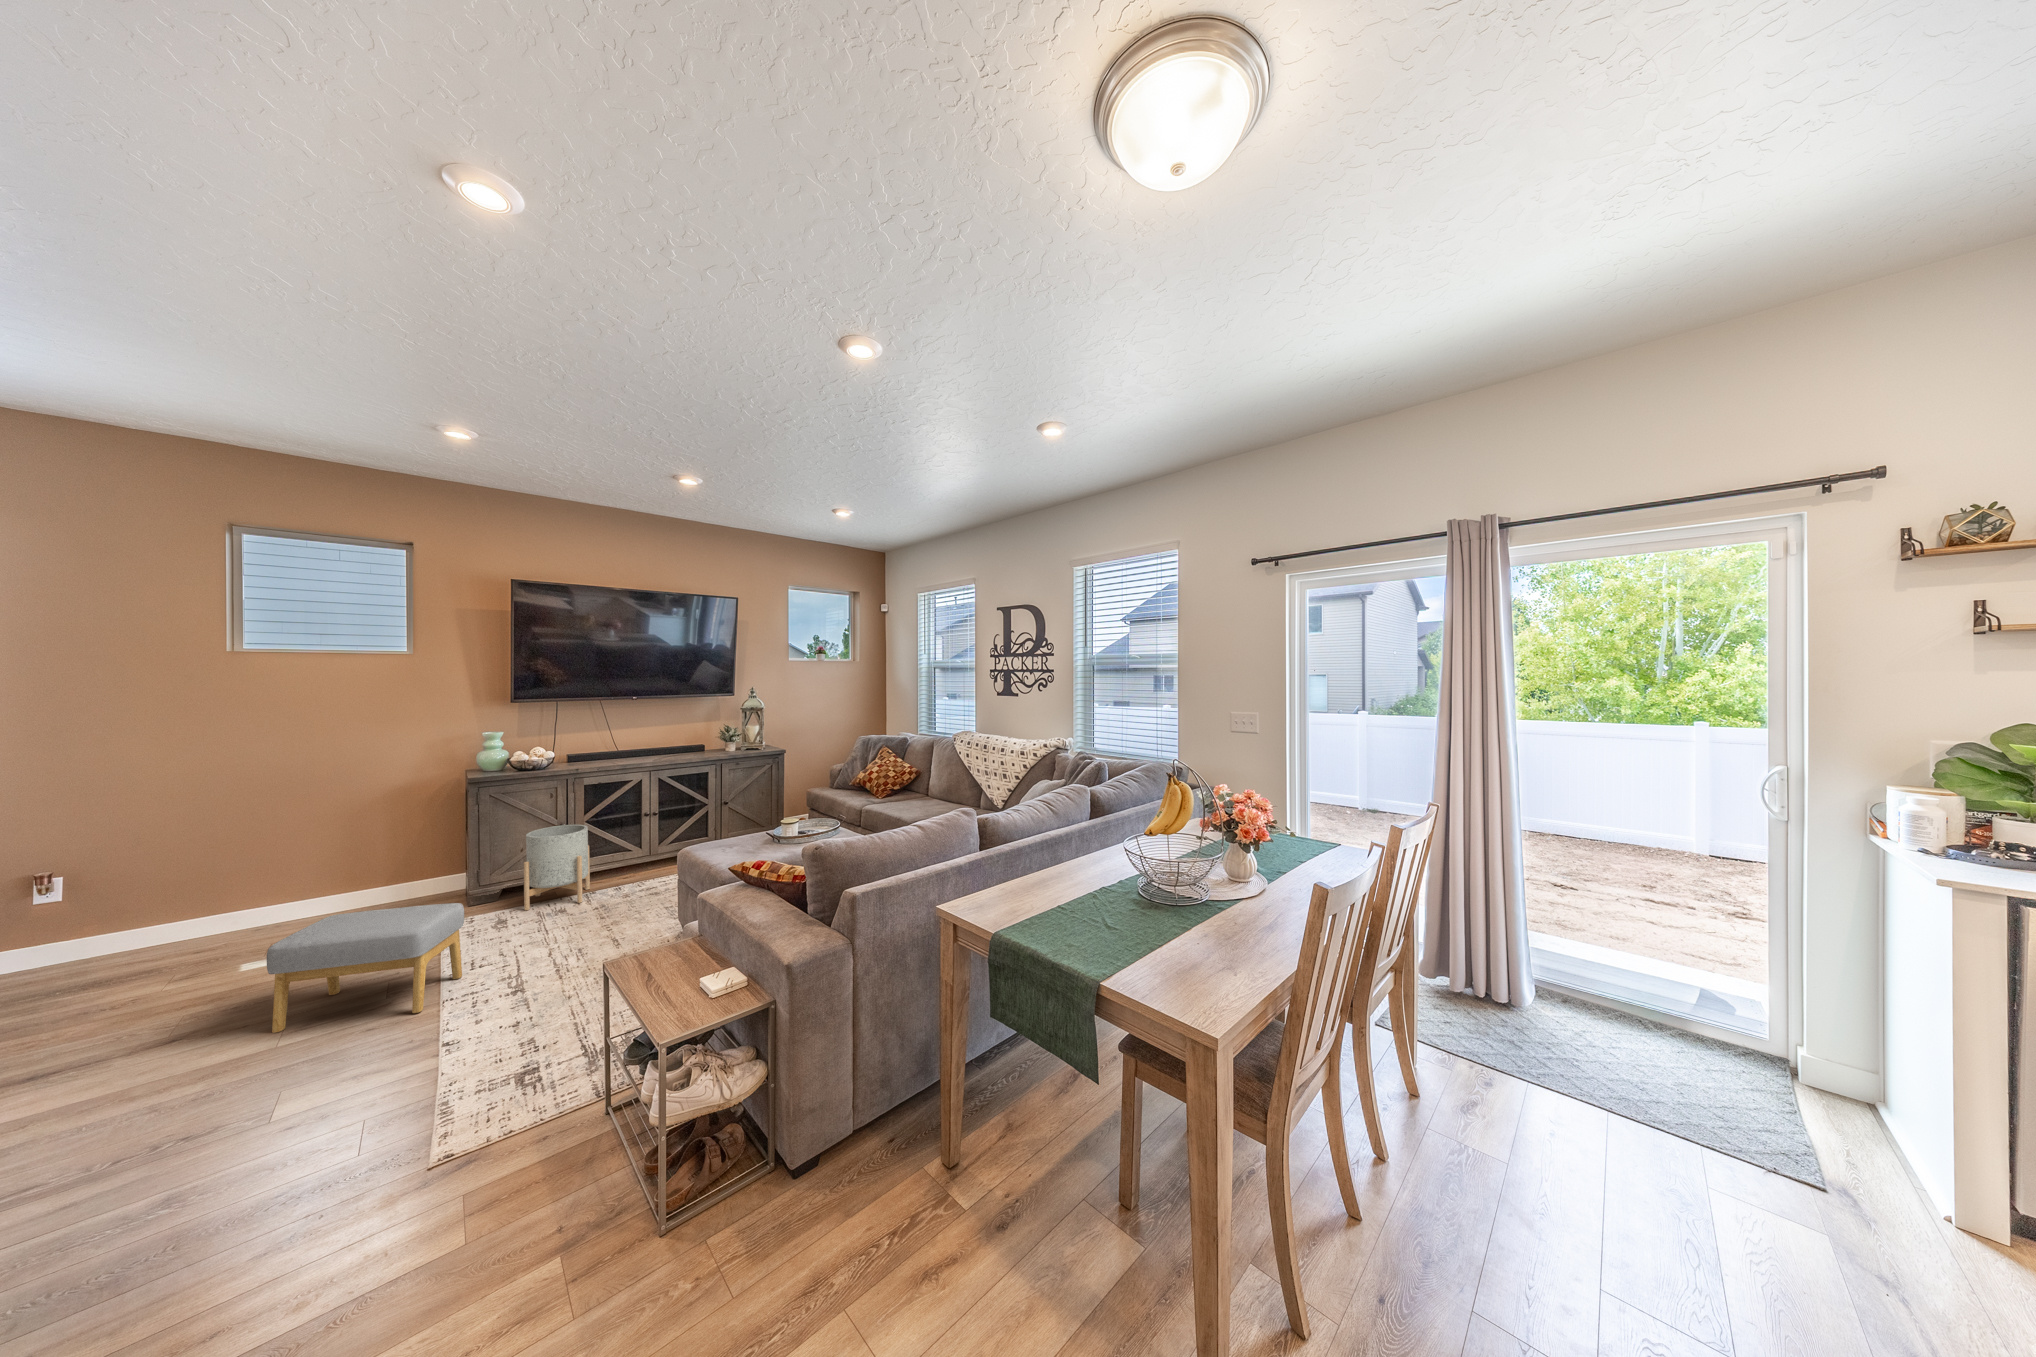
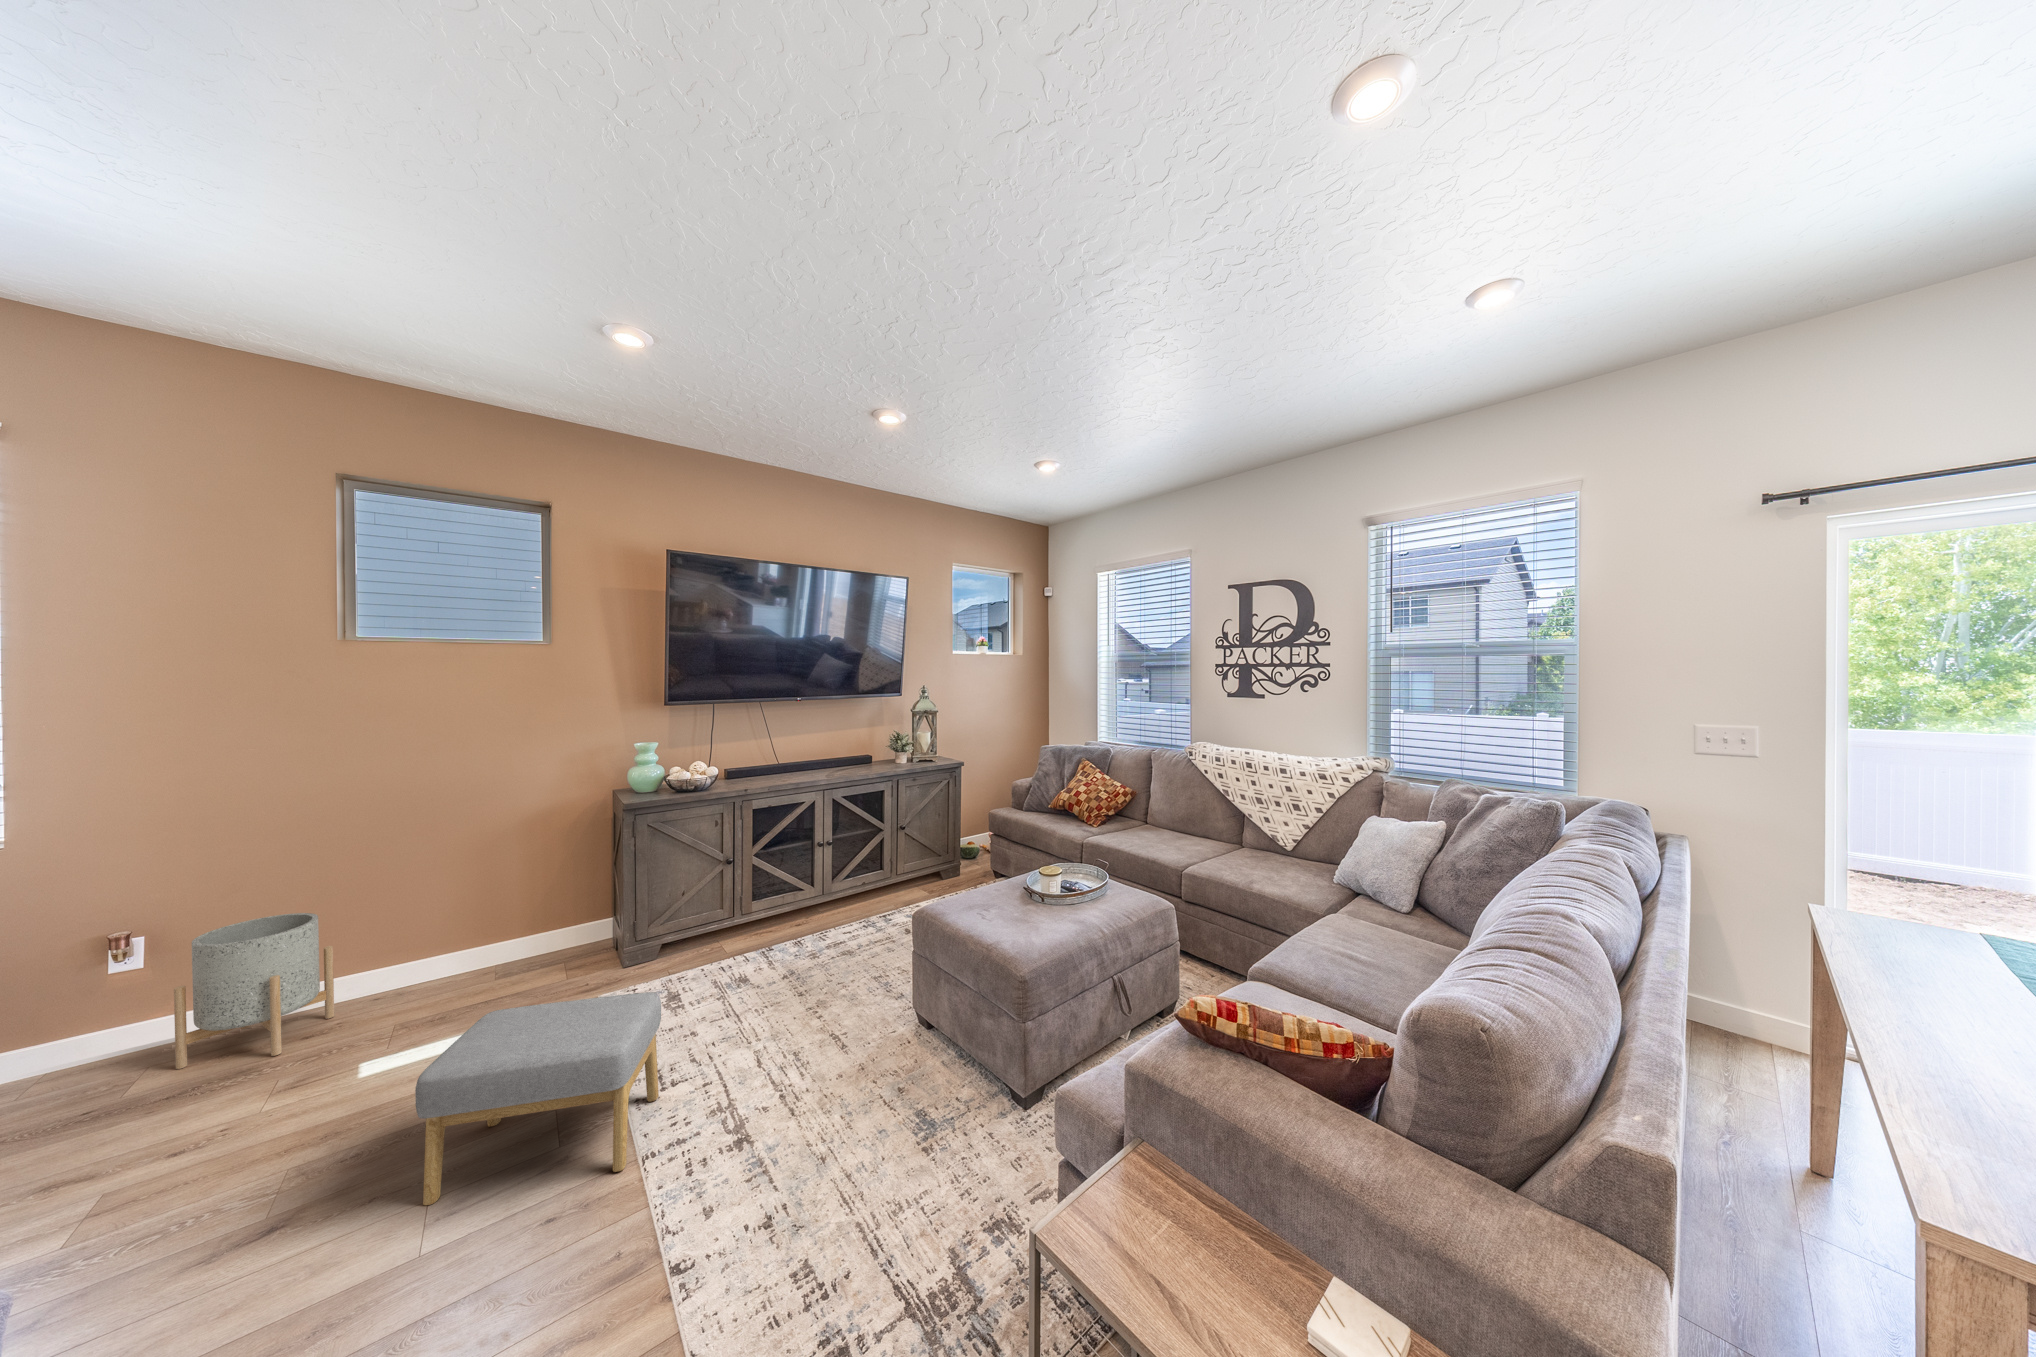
planter: present [524,825,590,910] -> present [174,913,334,1069]

